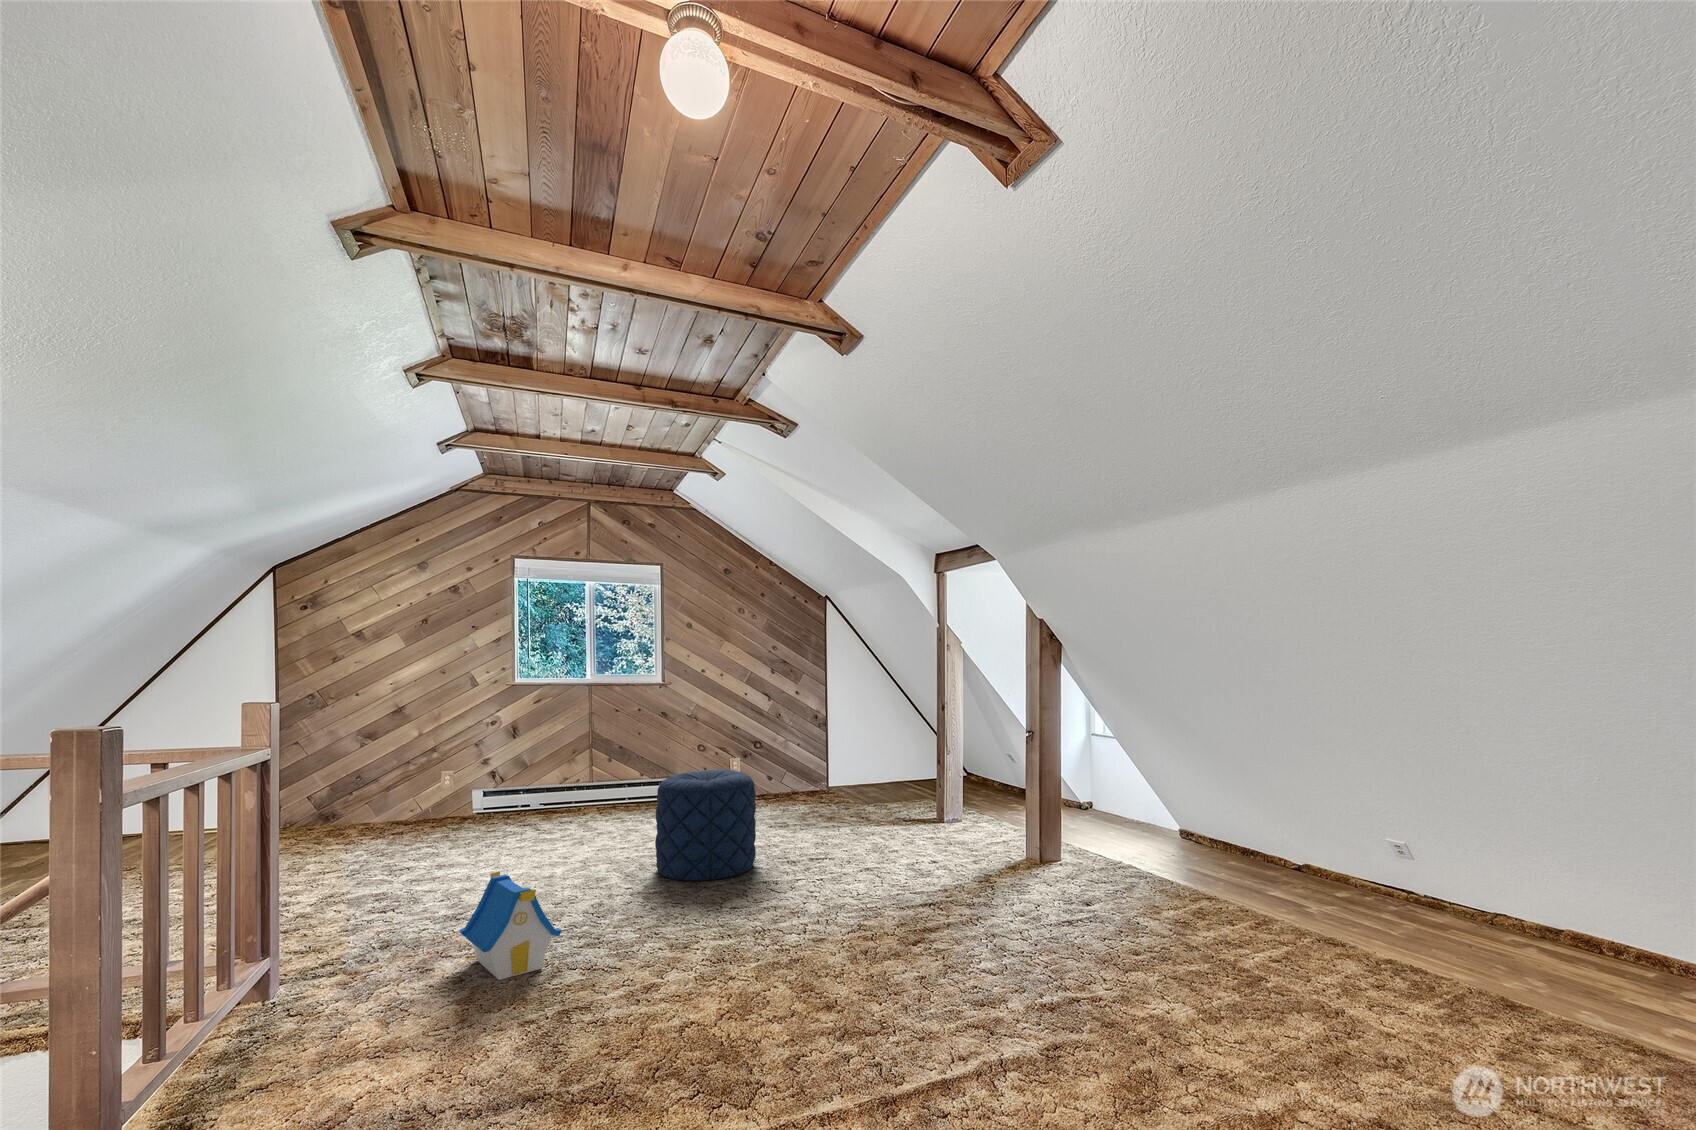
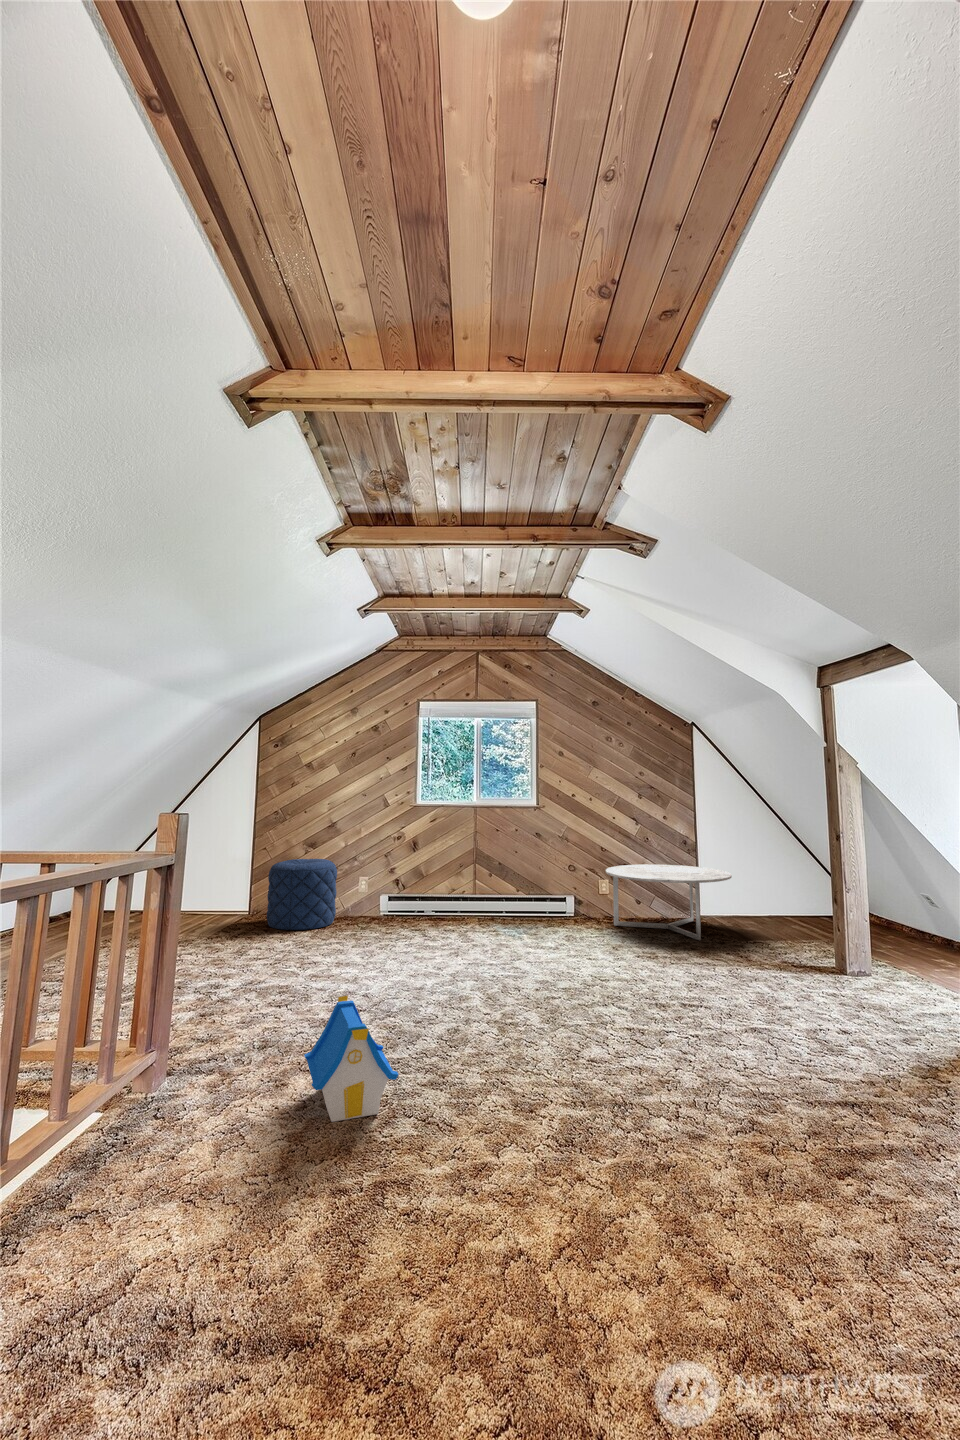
coffee table: none [735,737,857,808] -> present [606,864,732,940]
pouf: present [655,770,756,881] -> present [267,859,337,930]

